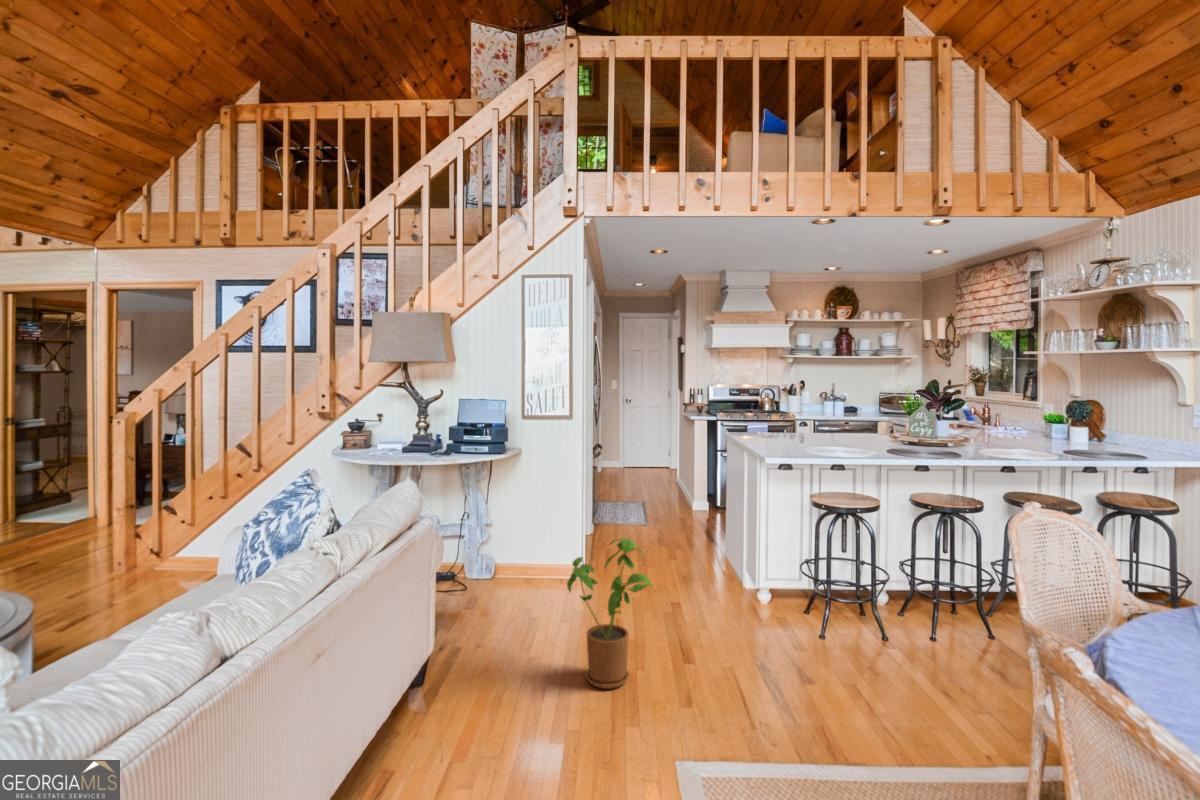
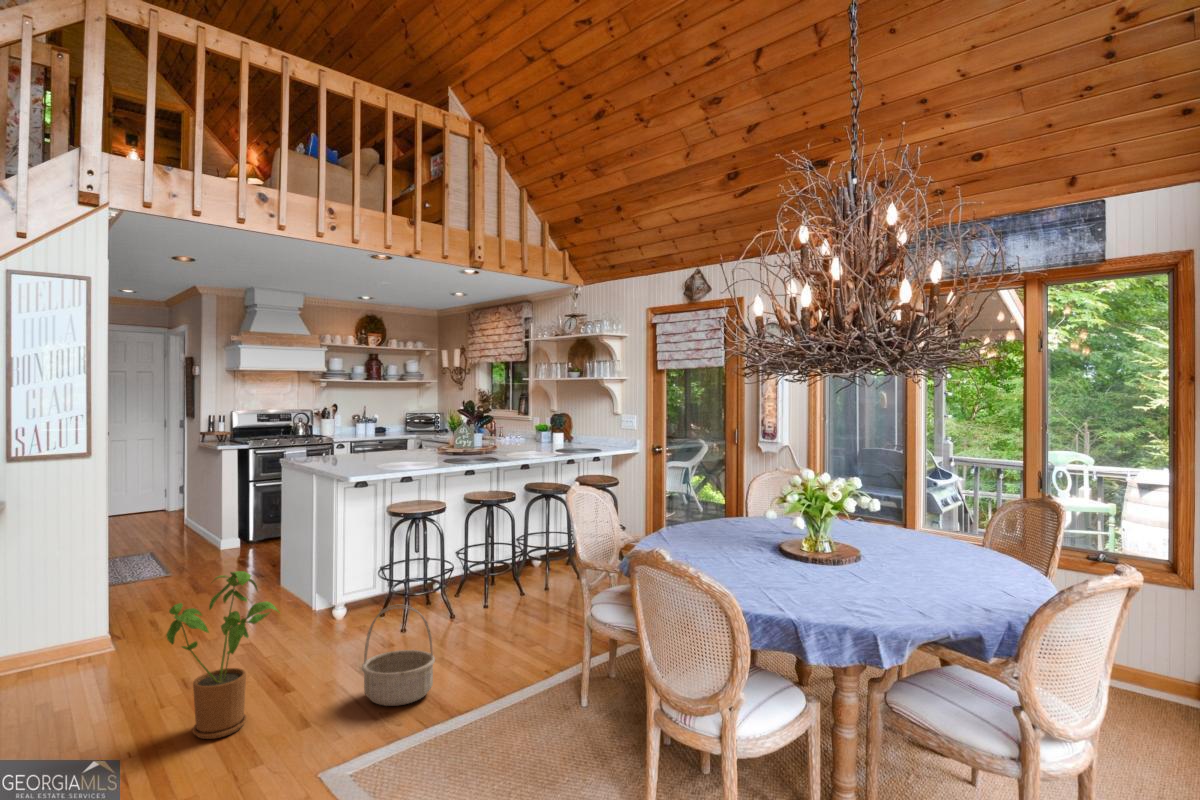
basket: none [731,611,813,730] -> present [362,605,435,706]

